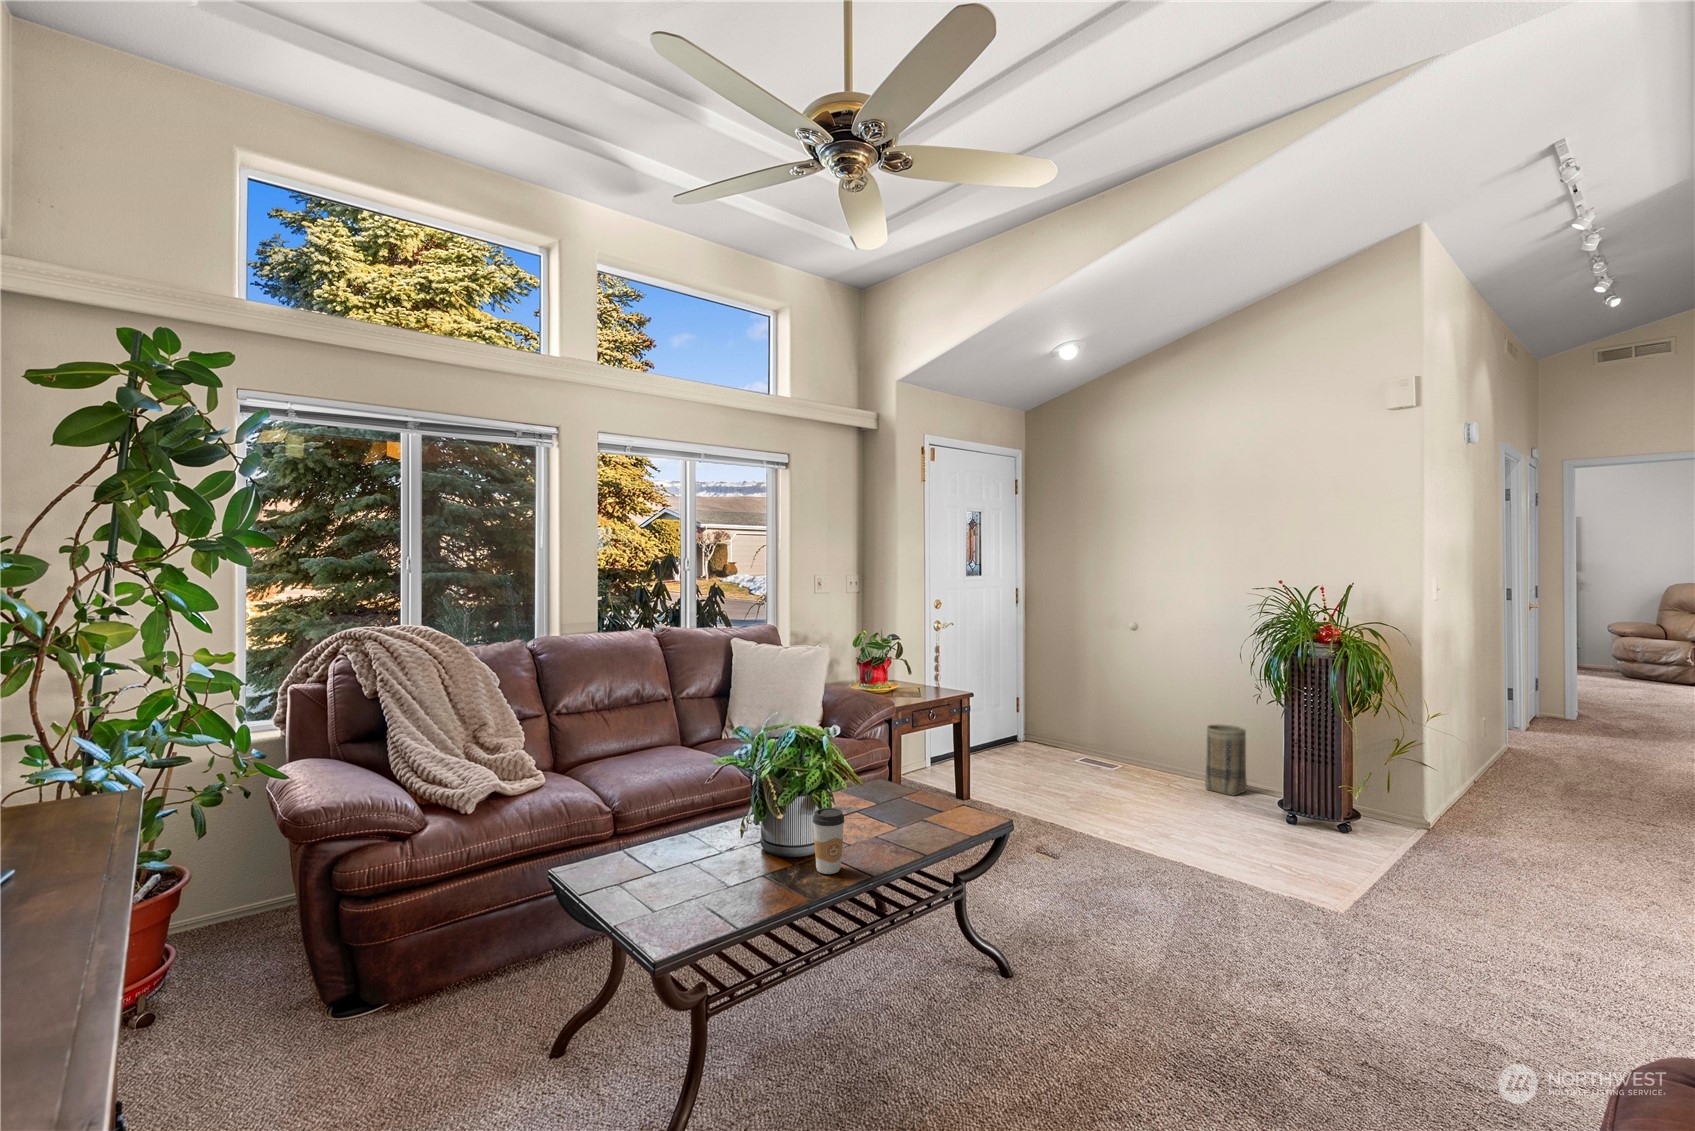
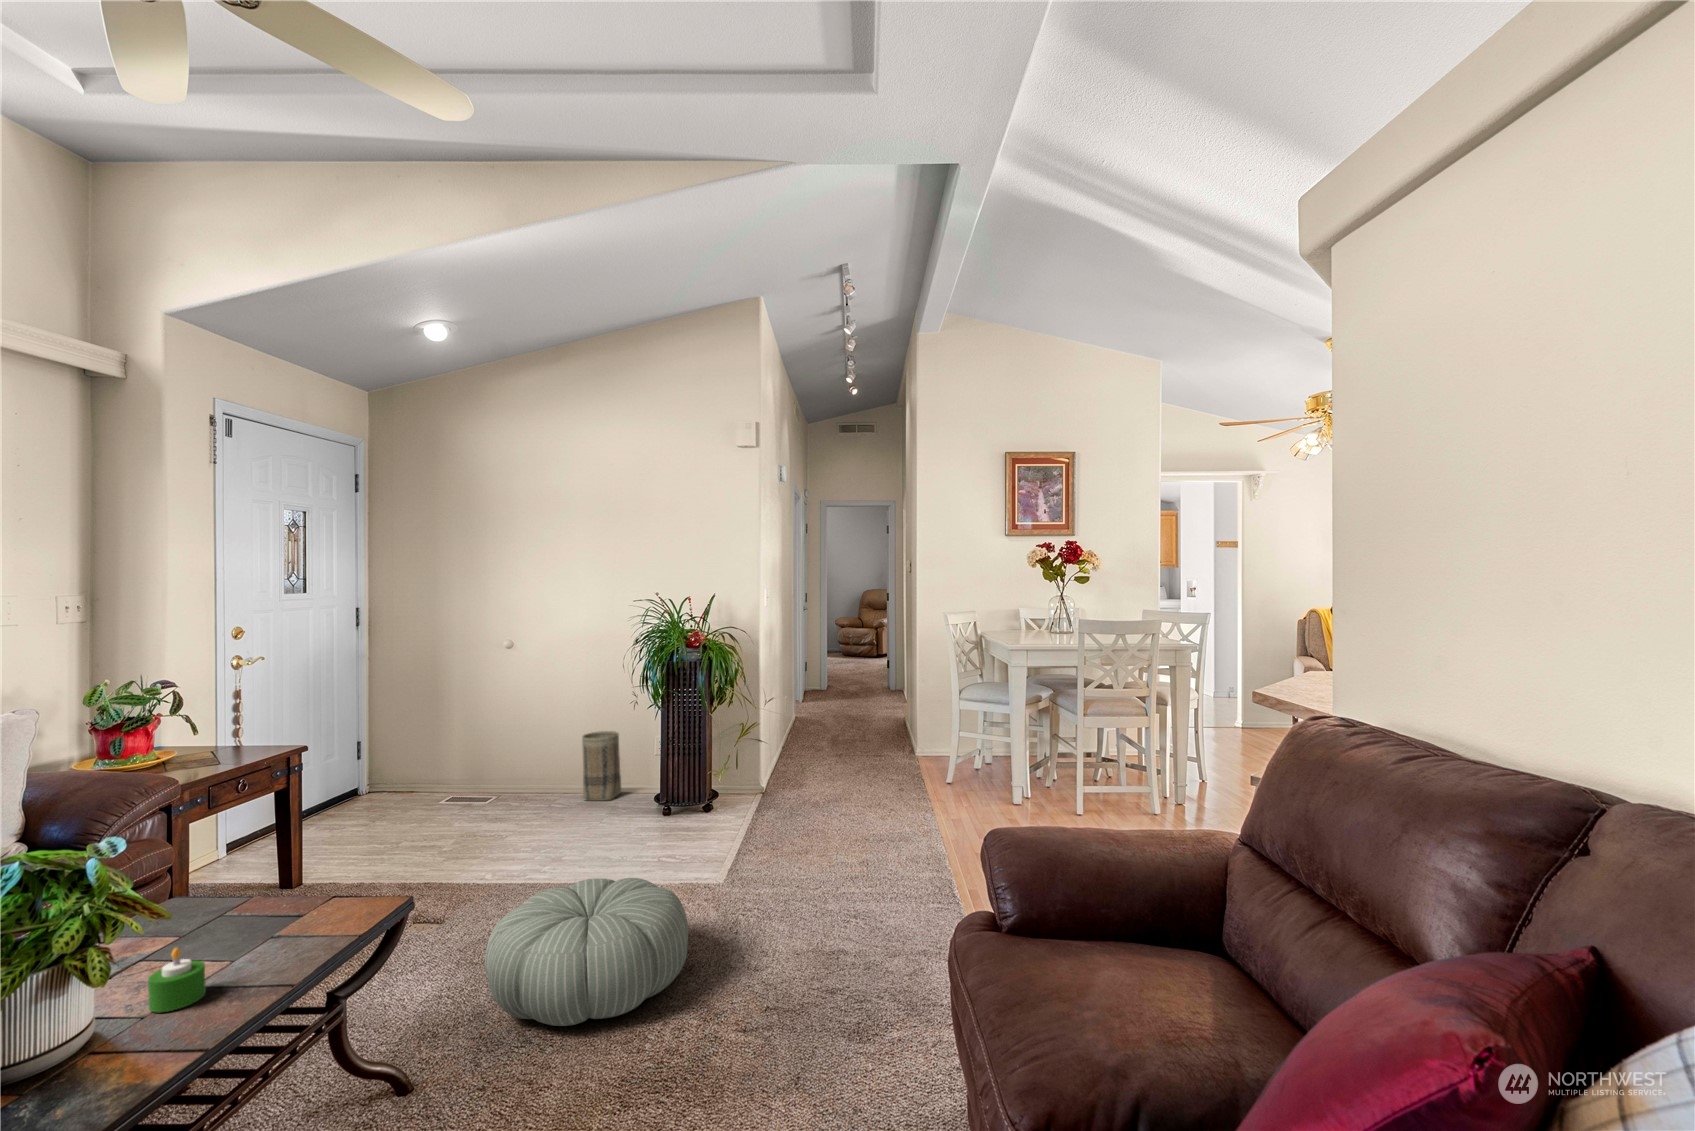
coffee cup: present [813,808,844,874] -> none [78,963,146,1075]
candle: none [850,809,880,850] -> present [148,947,206,1012]
pouf: none [1080,857,1278,995] -> present [485,878,689,1026]

